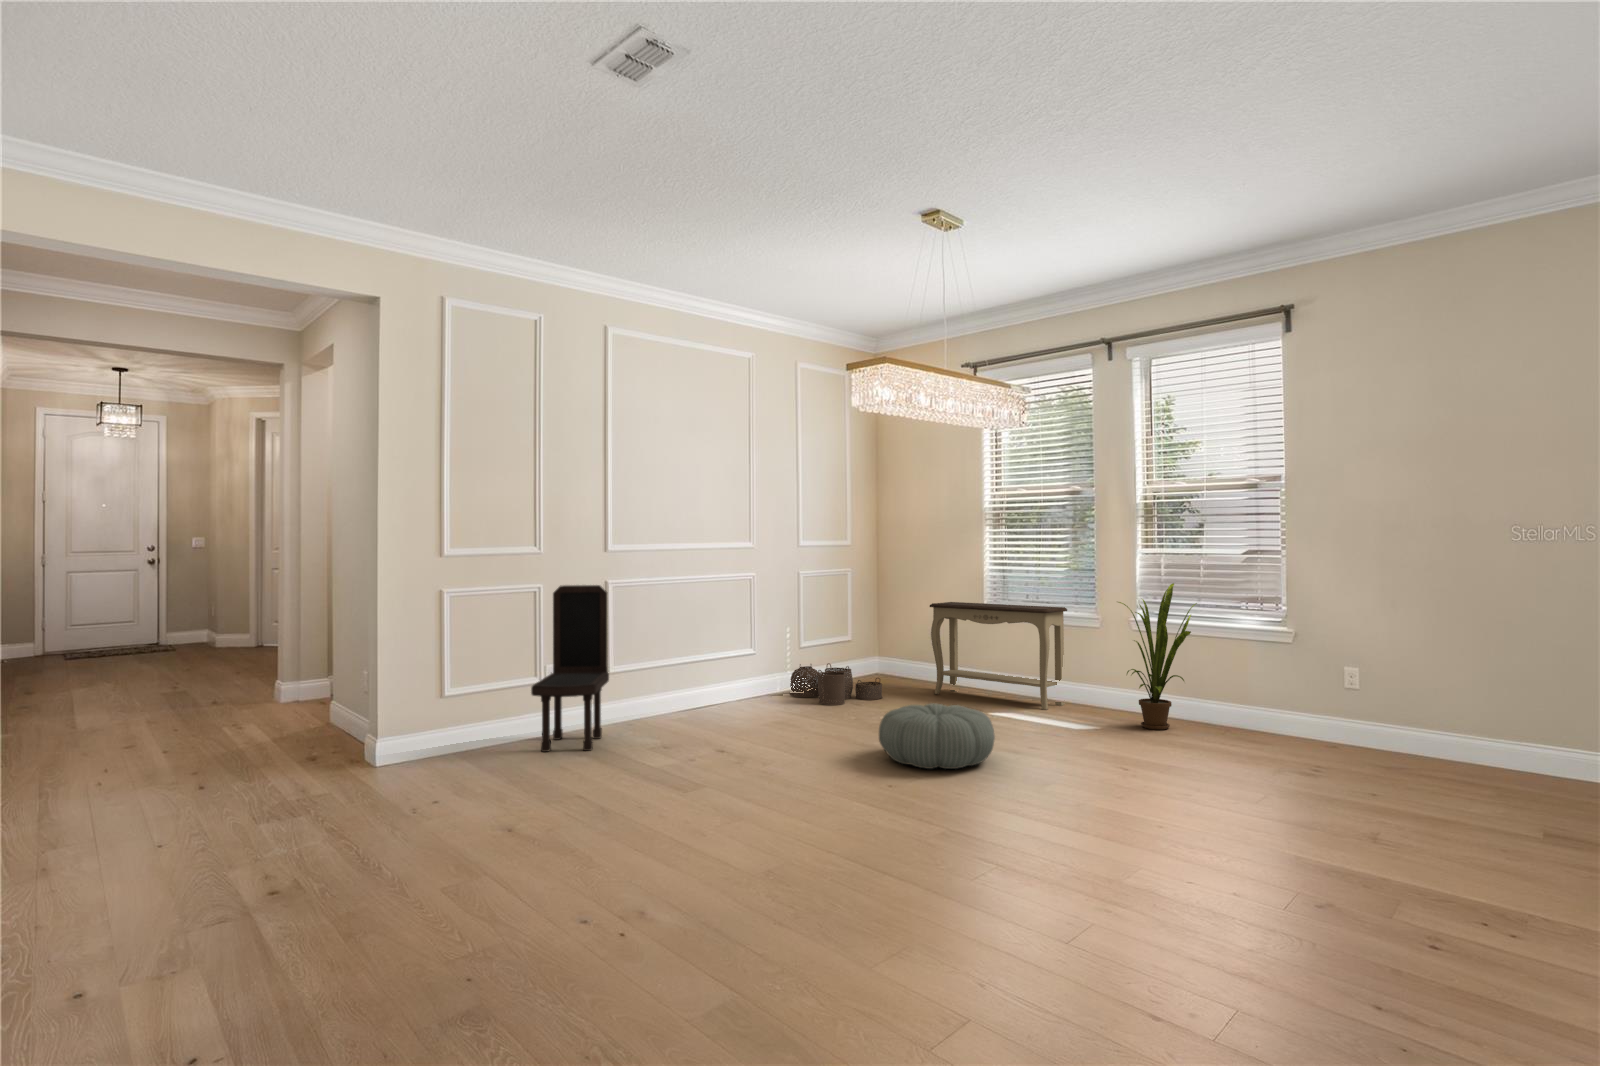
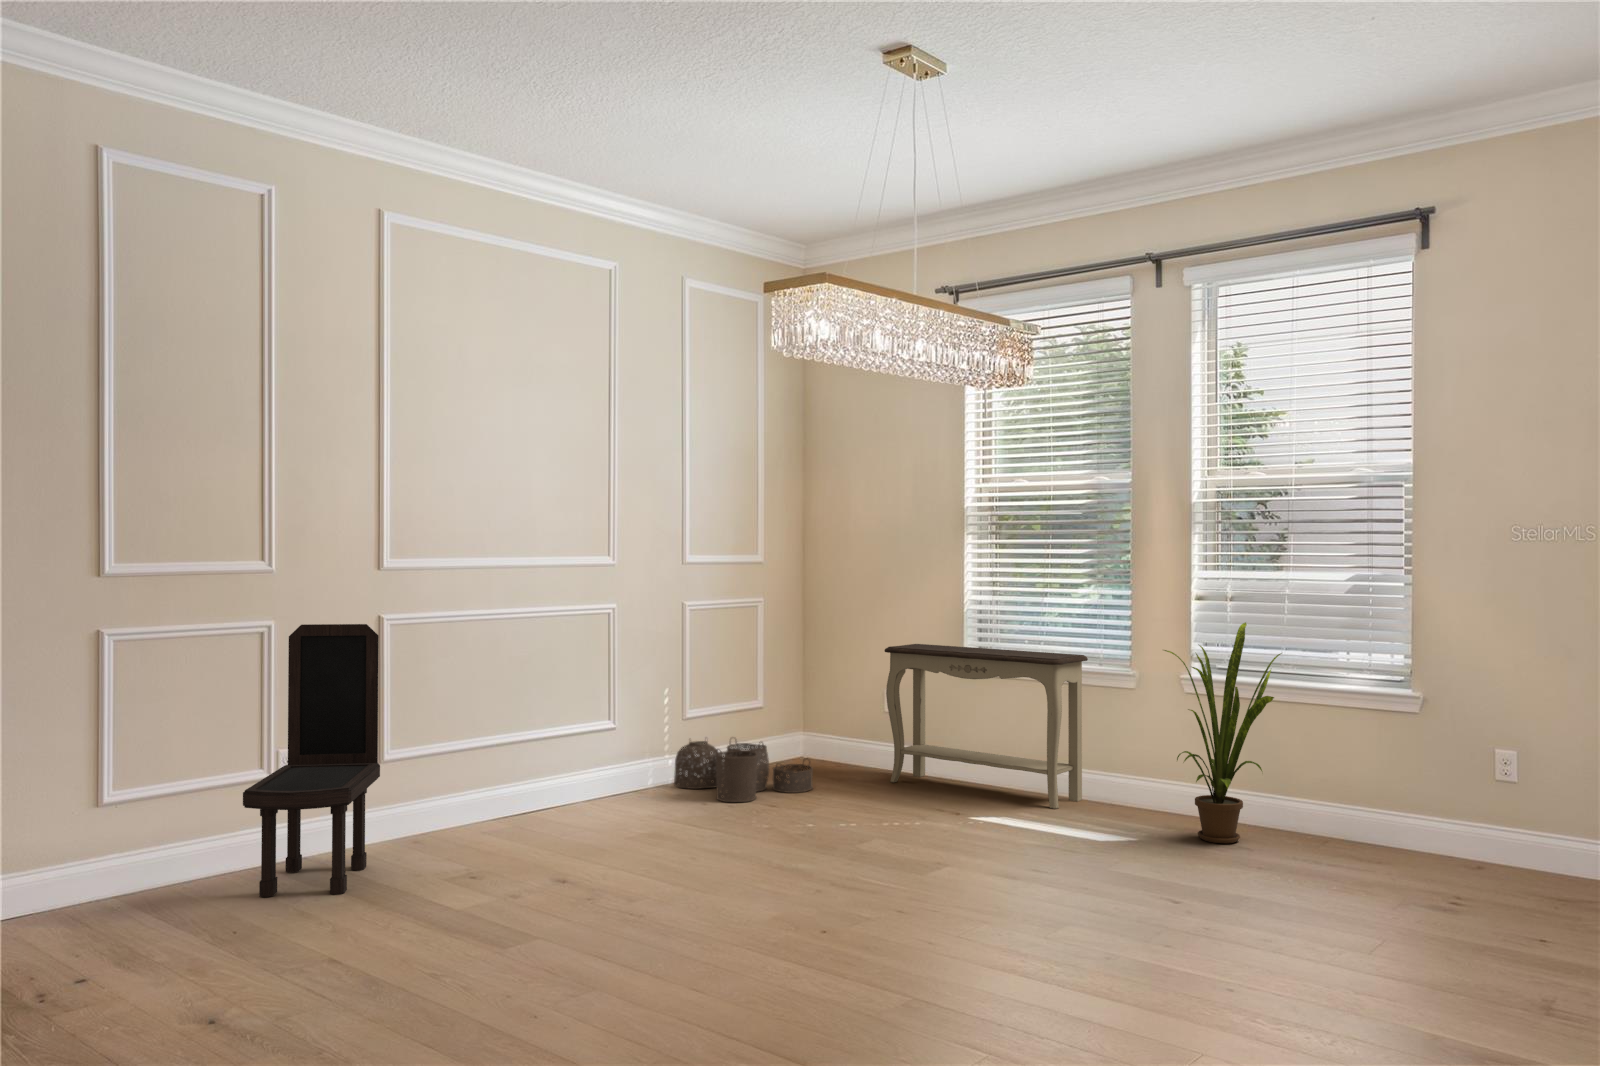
pouf: present [879,704,995,769] -> none [806,814,986,923]

